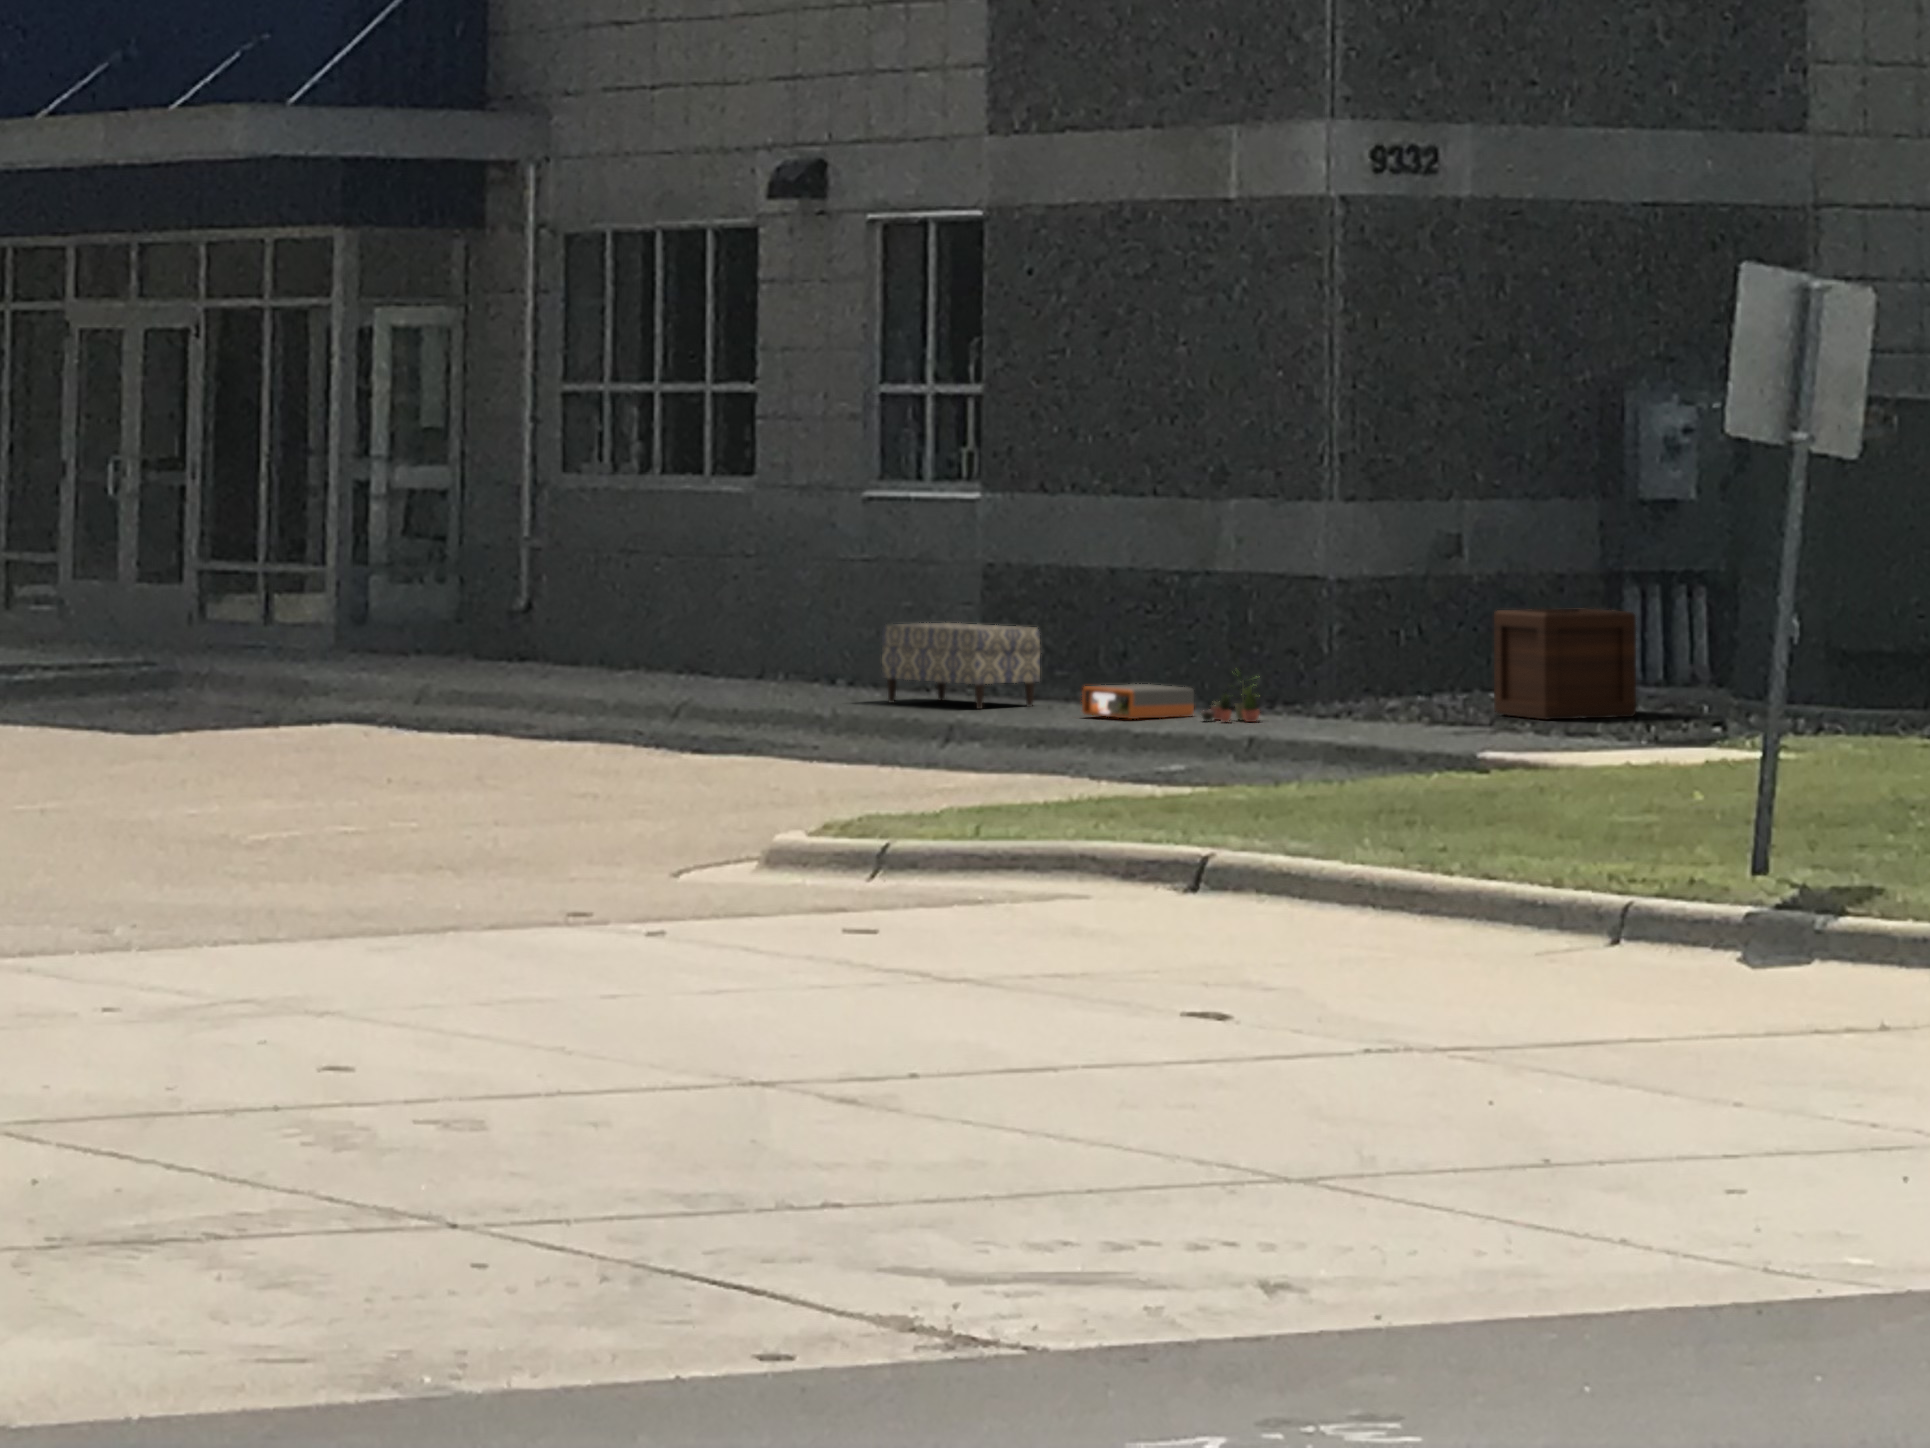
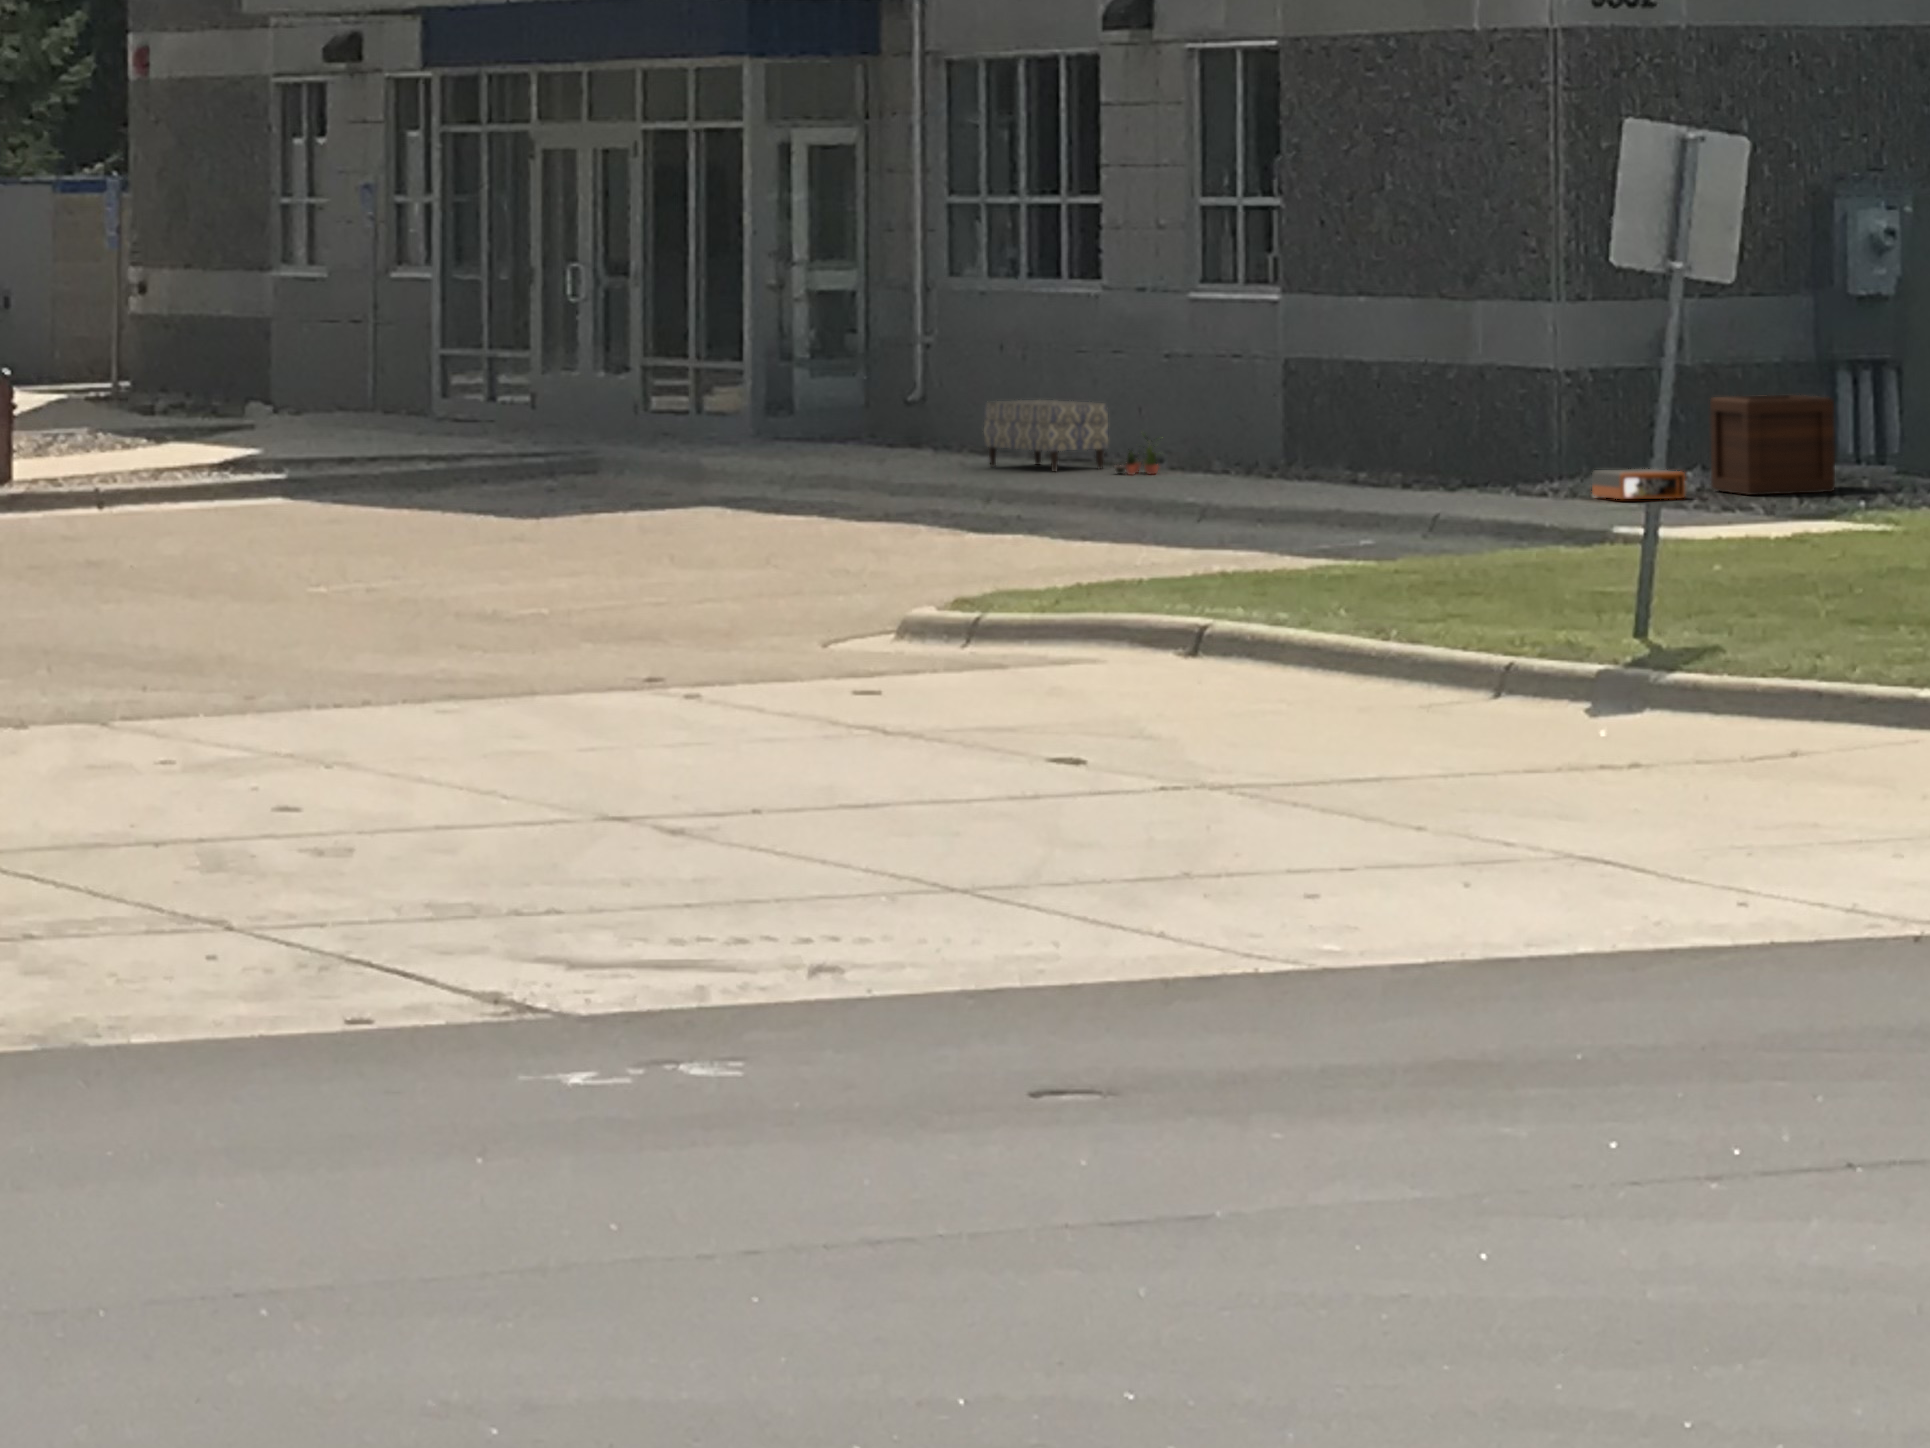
bench: present [882,622,1040,709] -> present [984,399,1108,472]
potted plant: present [1201,670,1260,722] -> present [1115,433,1158,474]
storage box: present [1082,684,1194,719] -> present [1592,469,1685,500]

